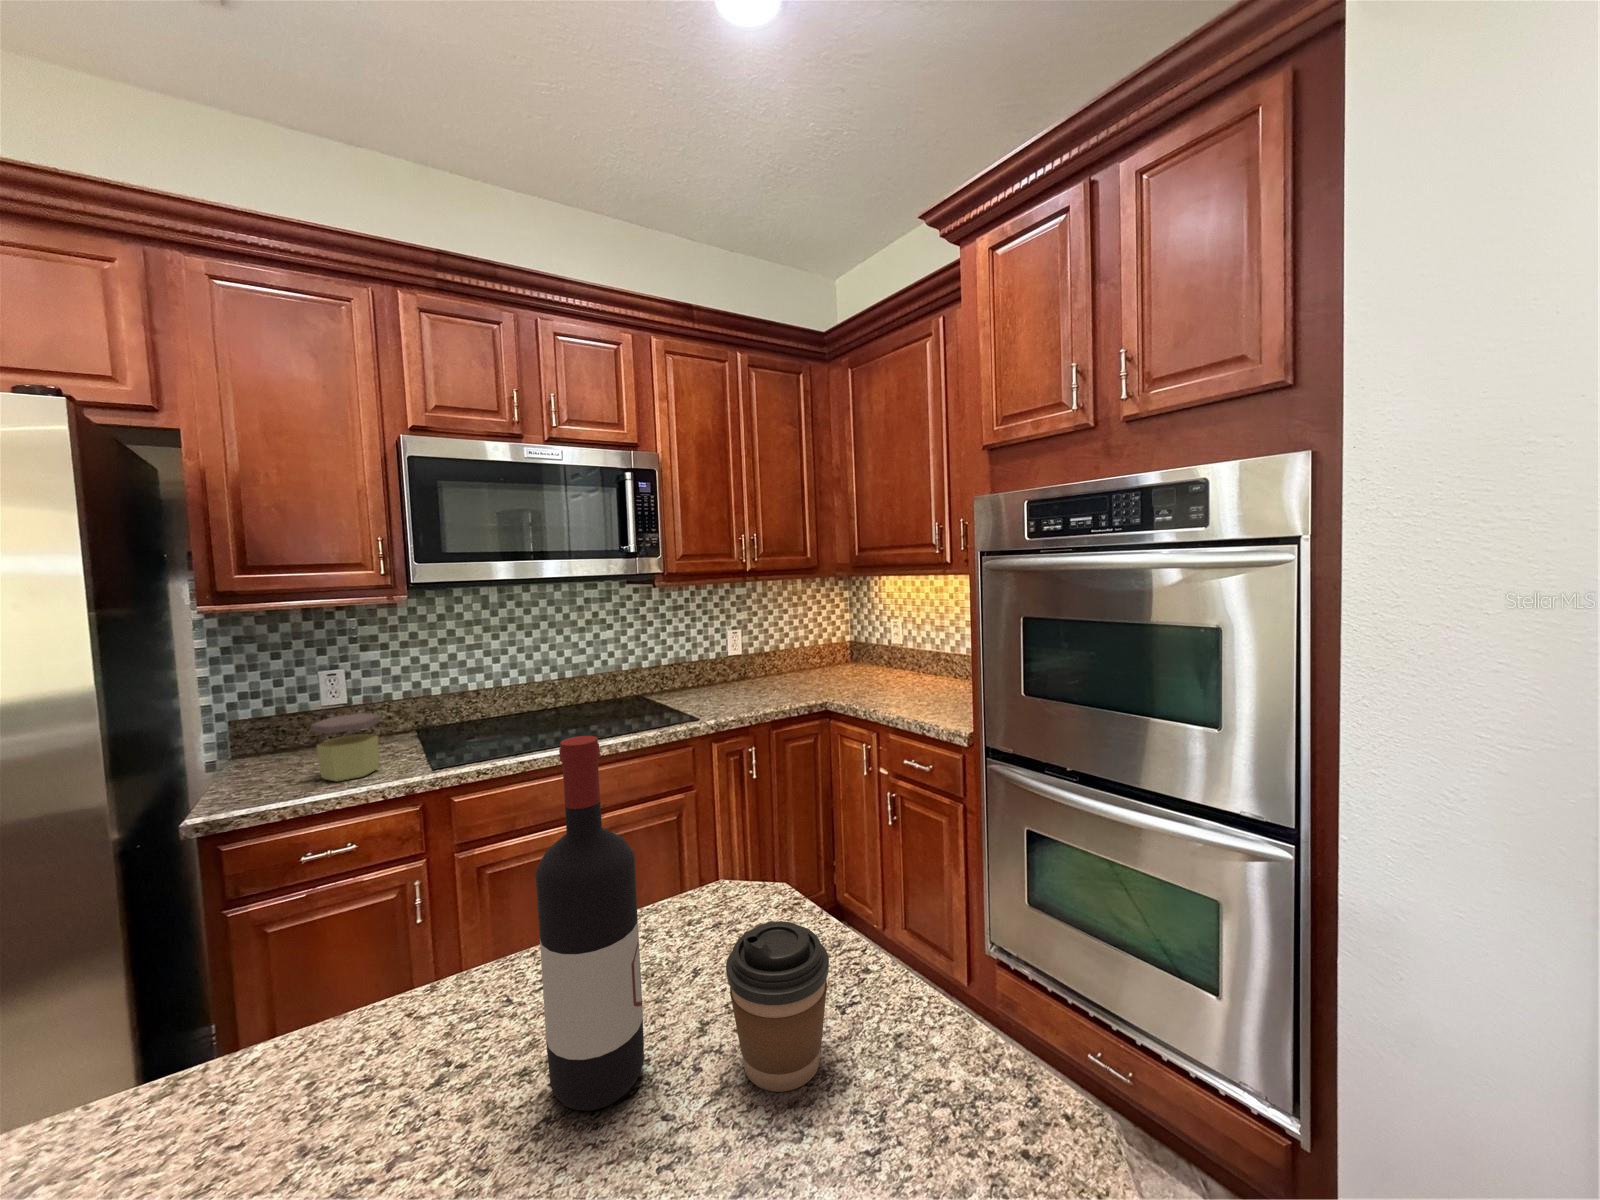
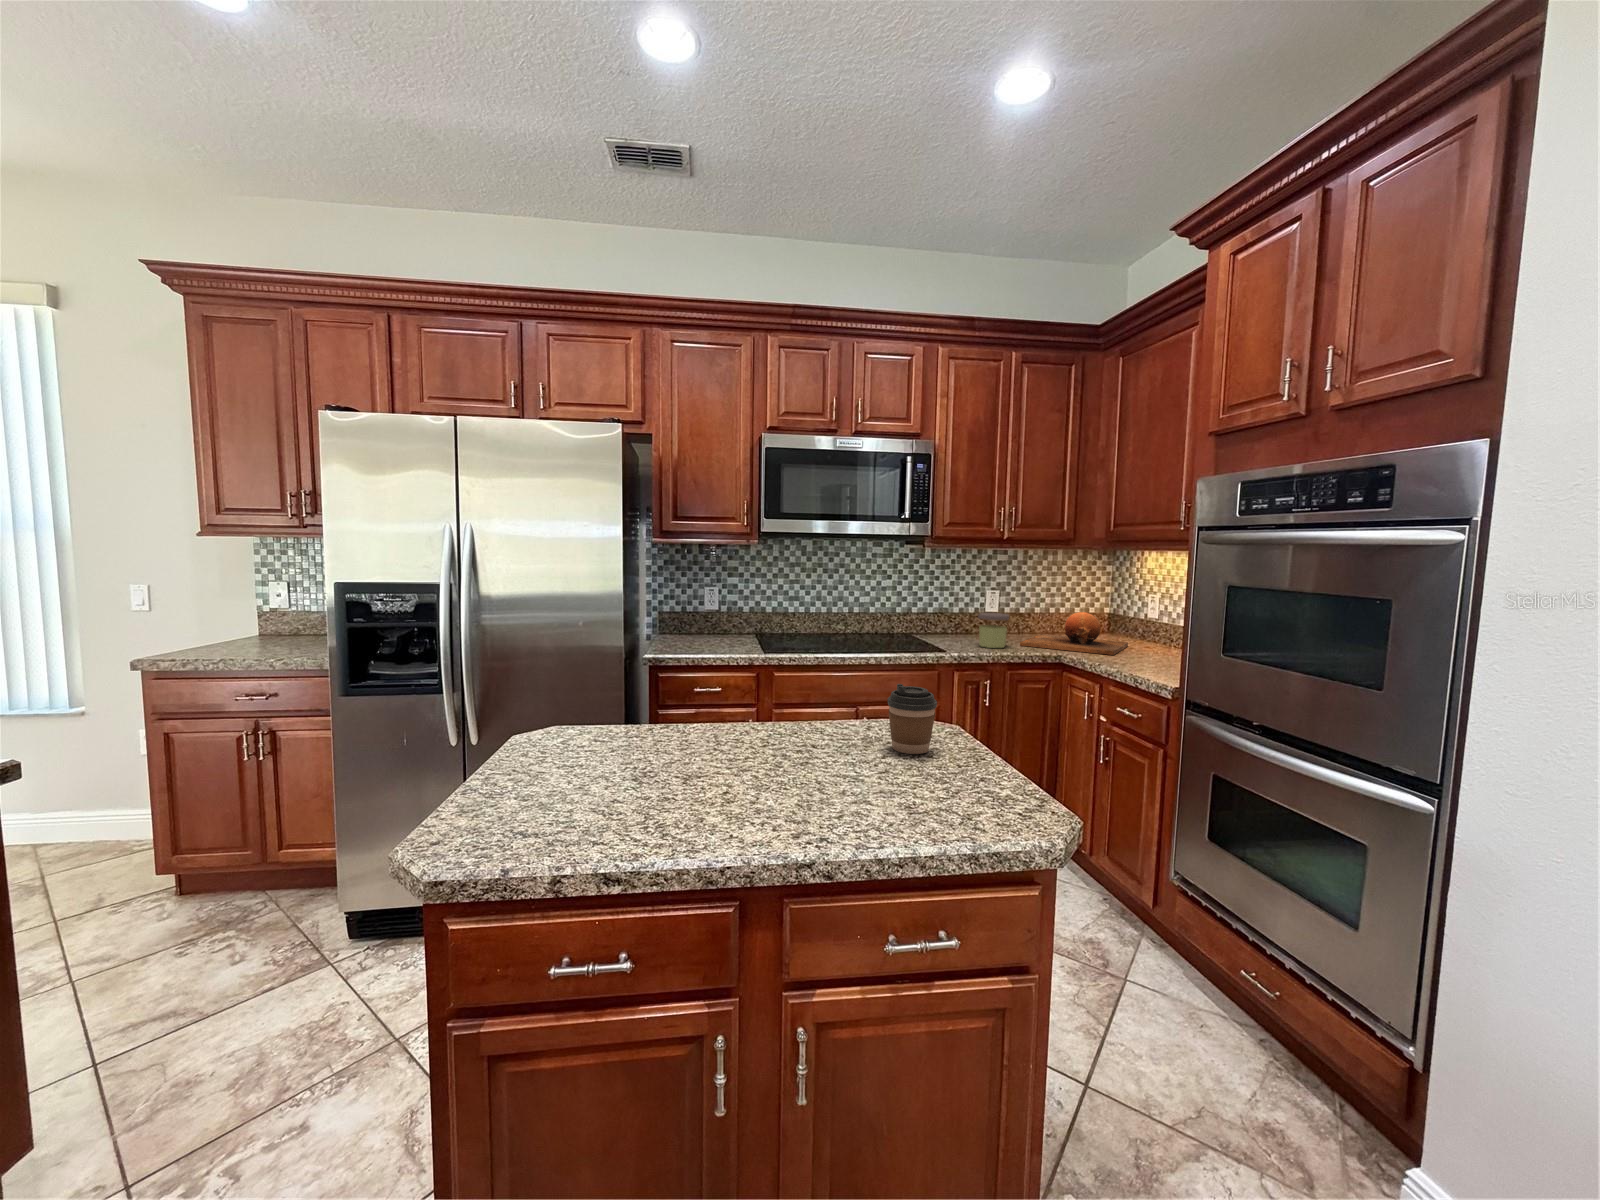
chopping board: none [776,647,880,694] -> present [1020,612,1128,655]
jar: present [311,713,381,781] -> present [978,613,1009,648]
wine bottle: present [535,736,644,1111] -> none [810,585,853,742]

